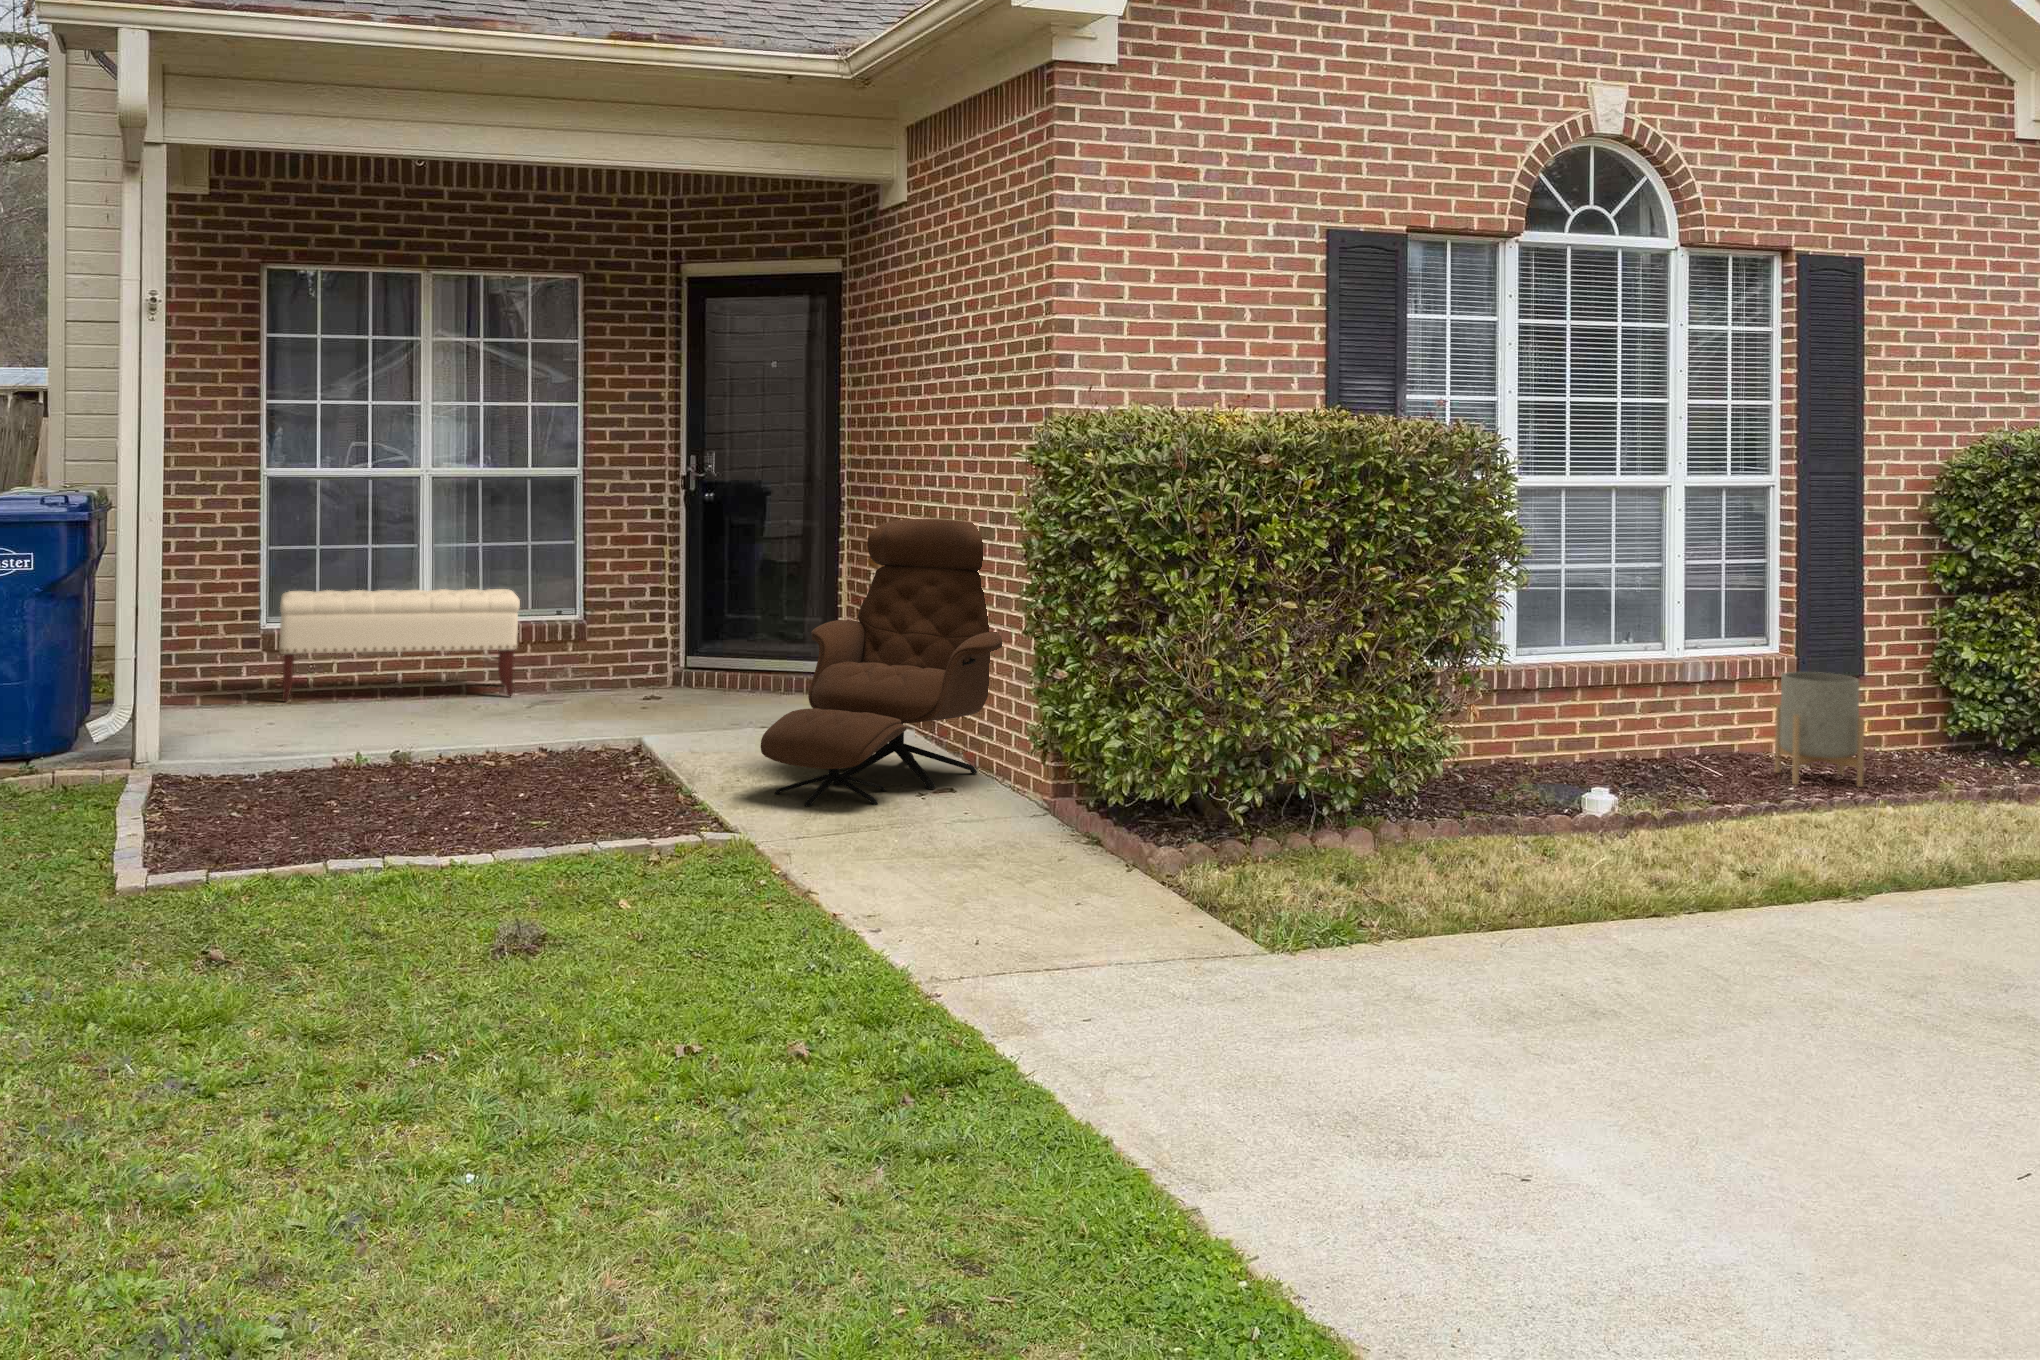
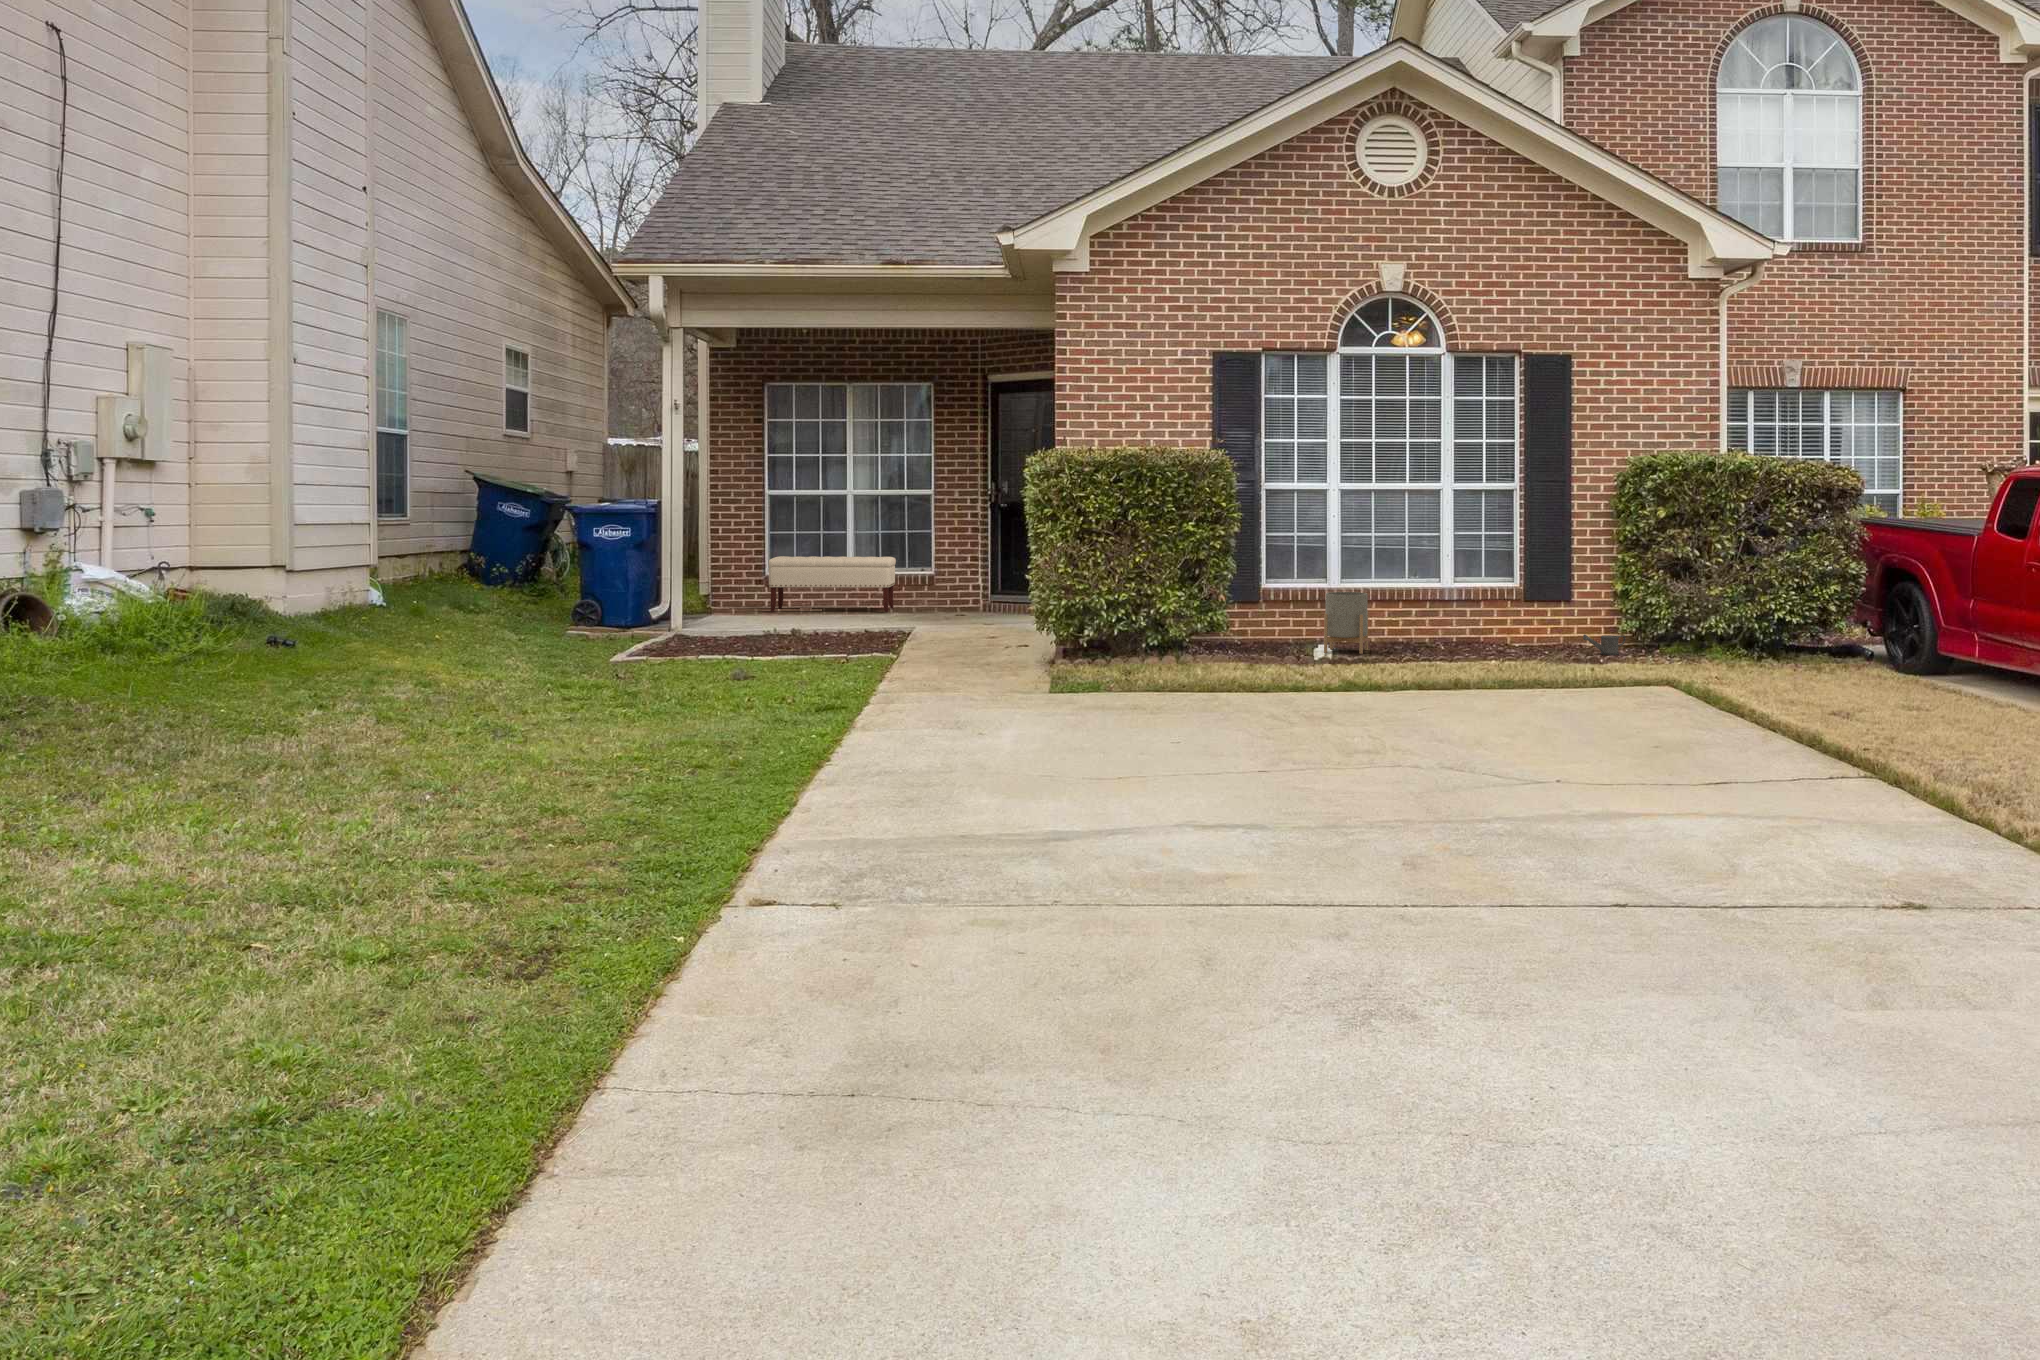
lounge chair: present [760,519,1002,806] -> none [933,509,1076,646]
planter: present [1775,672,1864,787] -> present [1324,592,1368,654]
watering can: none [1936,747,1983,784] -> present [1583,634,1626,655]

